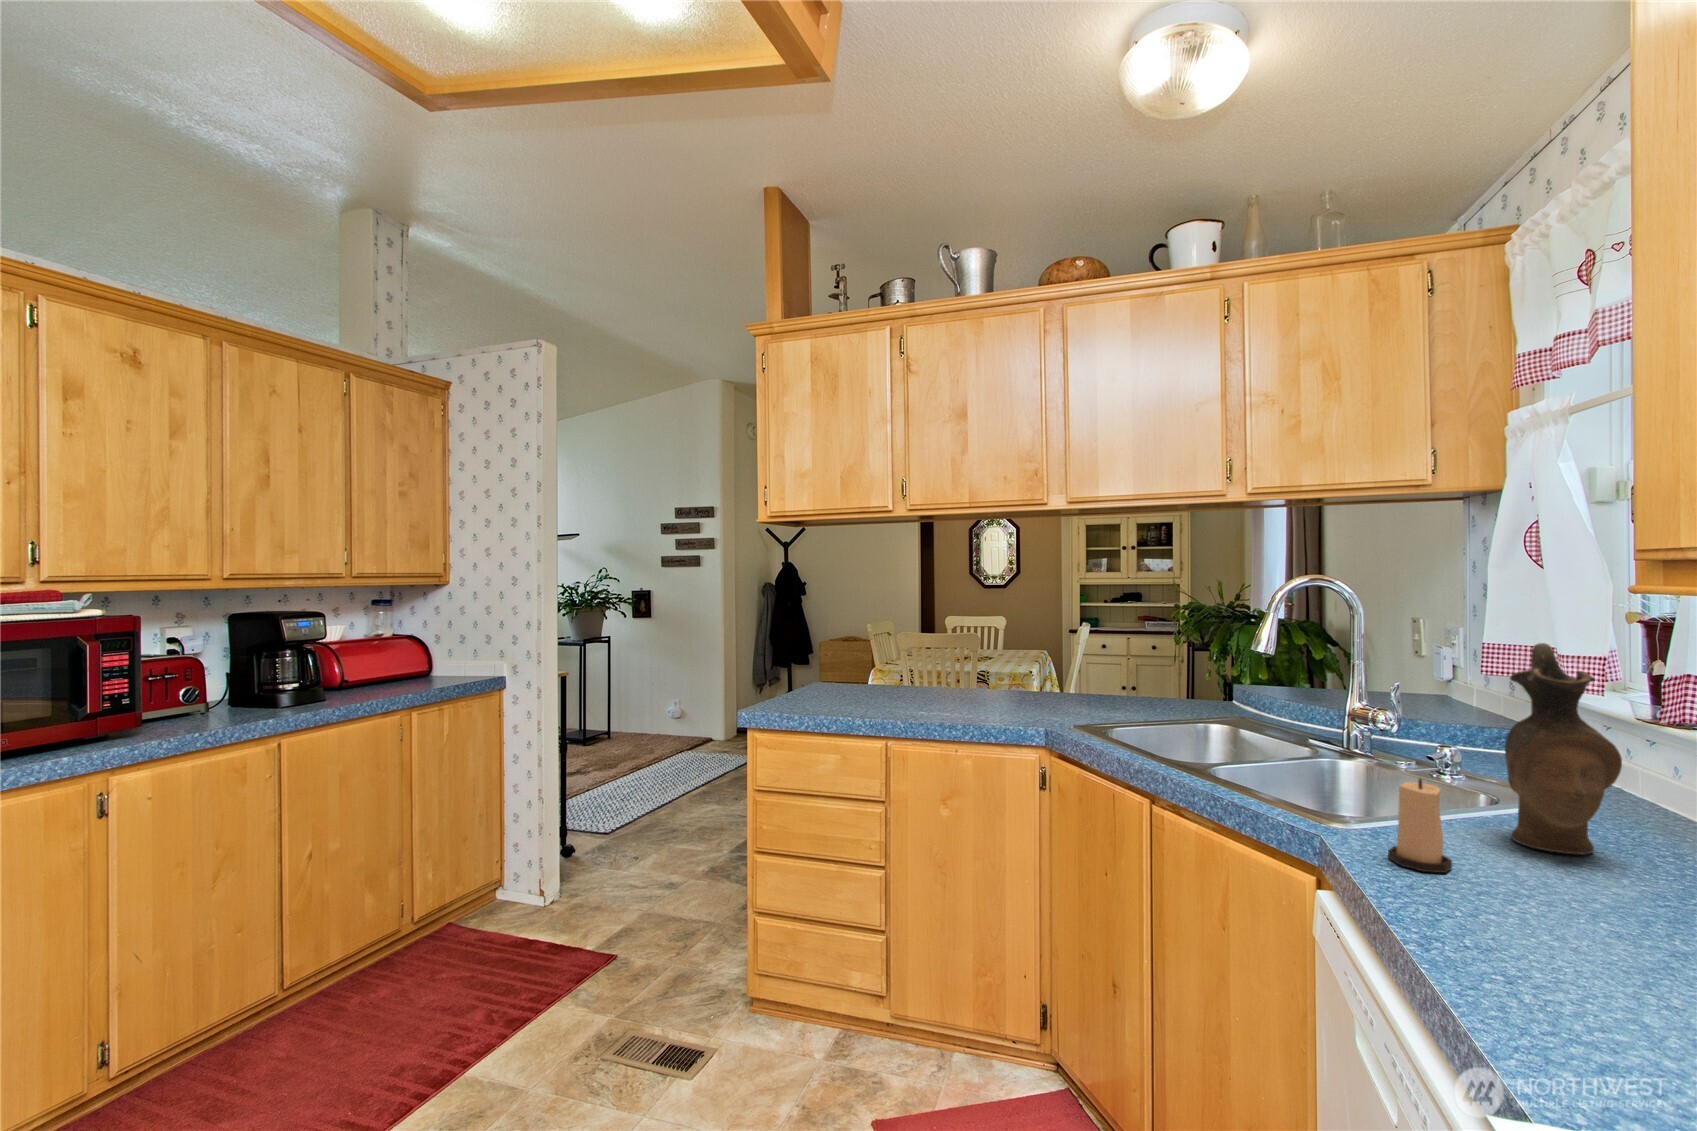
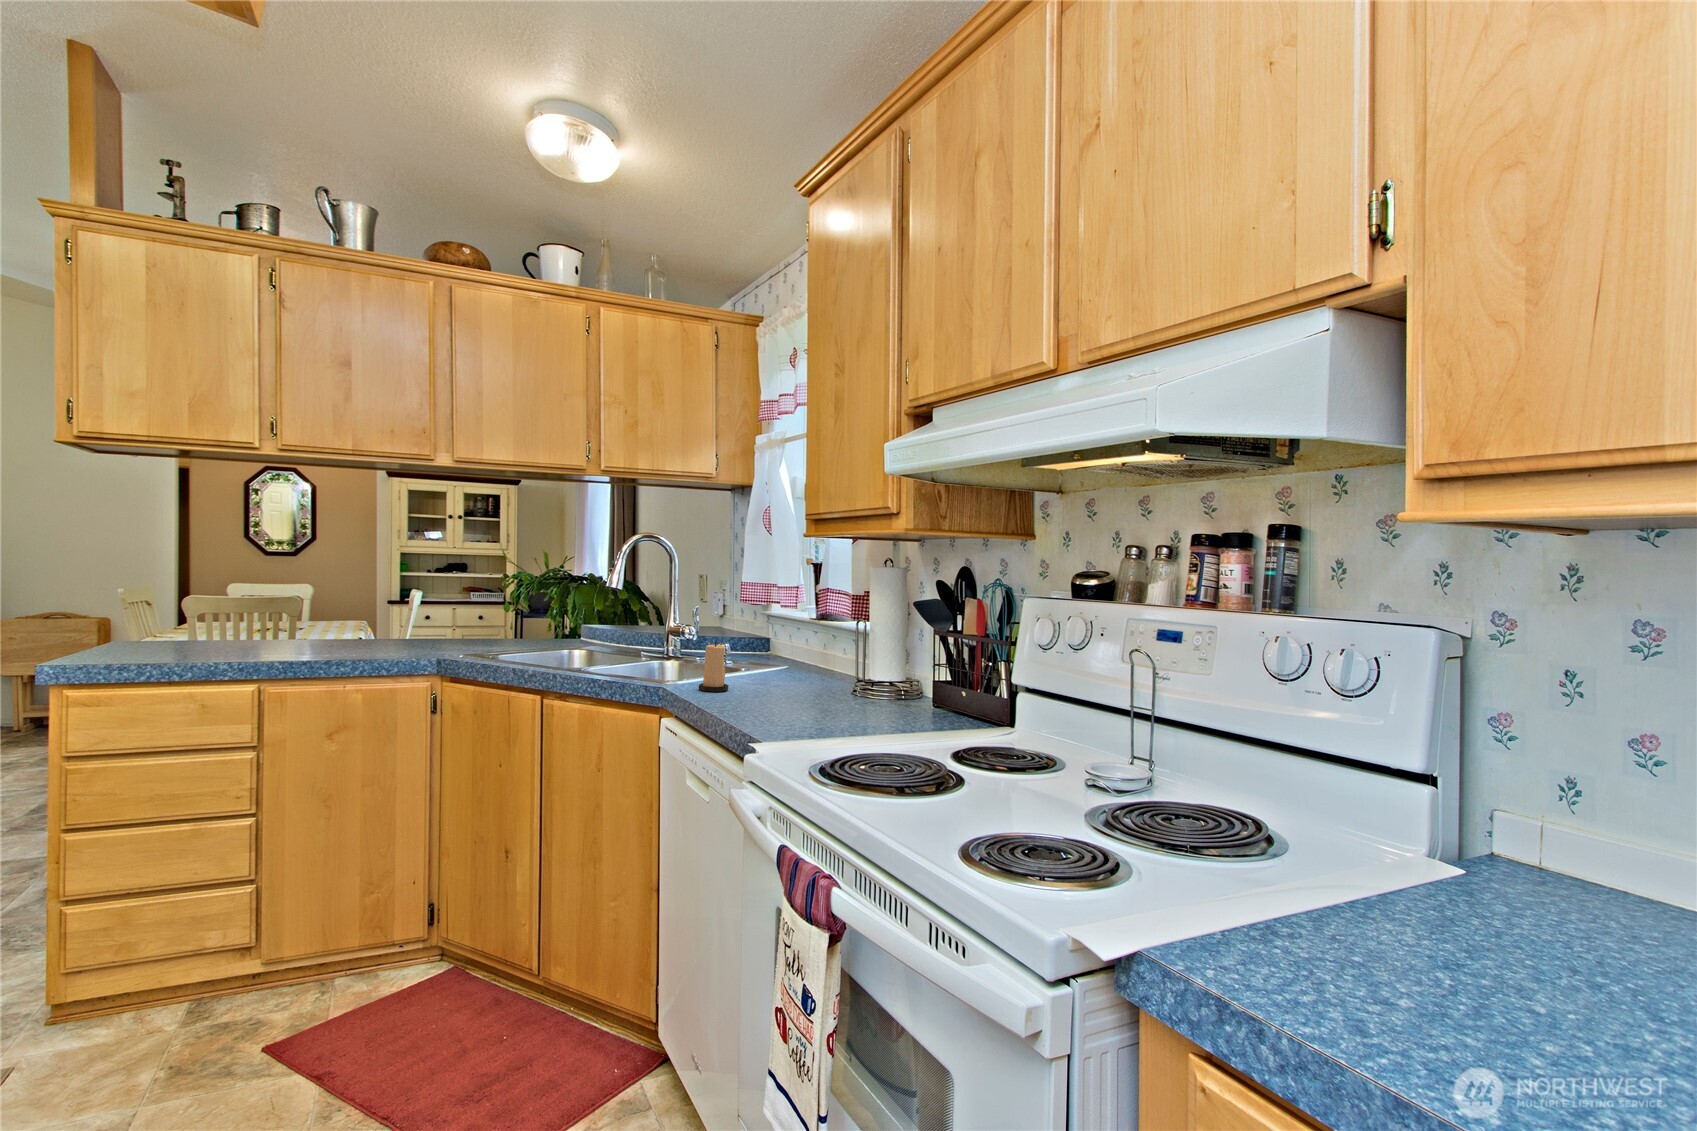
ceramic pitcher: present [1505,643,1622,854] -> none [752,569,799,680]

